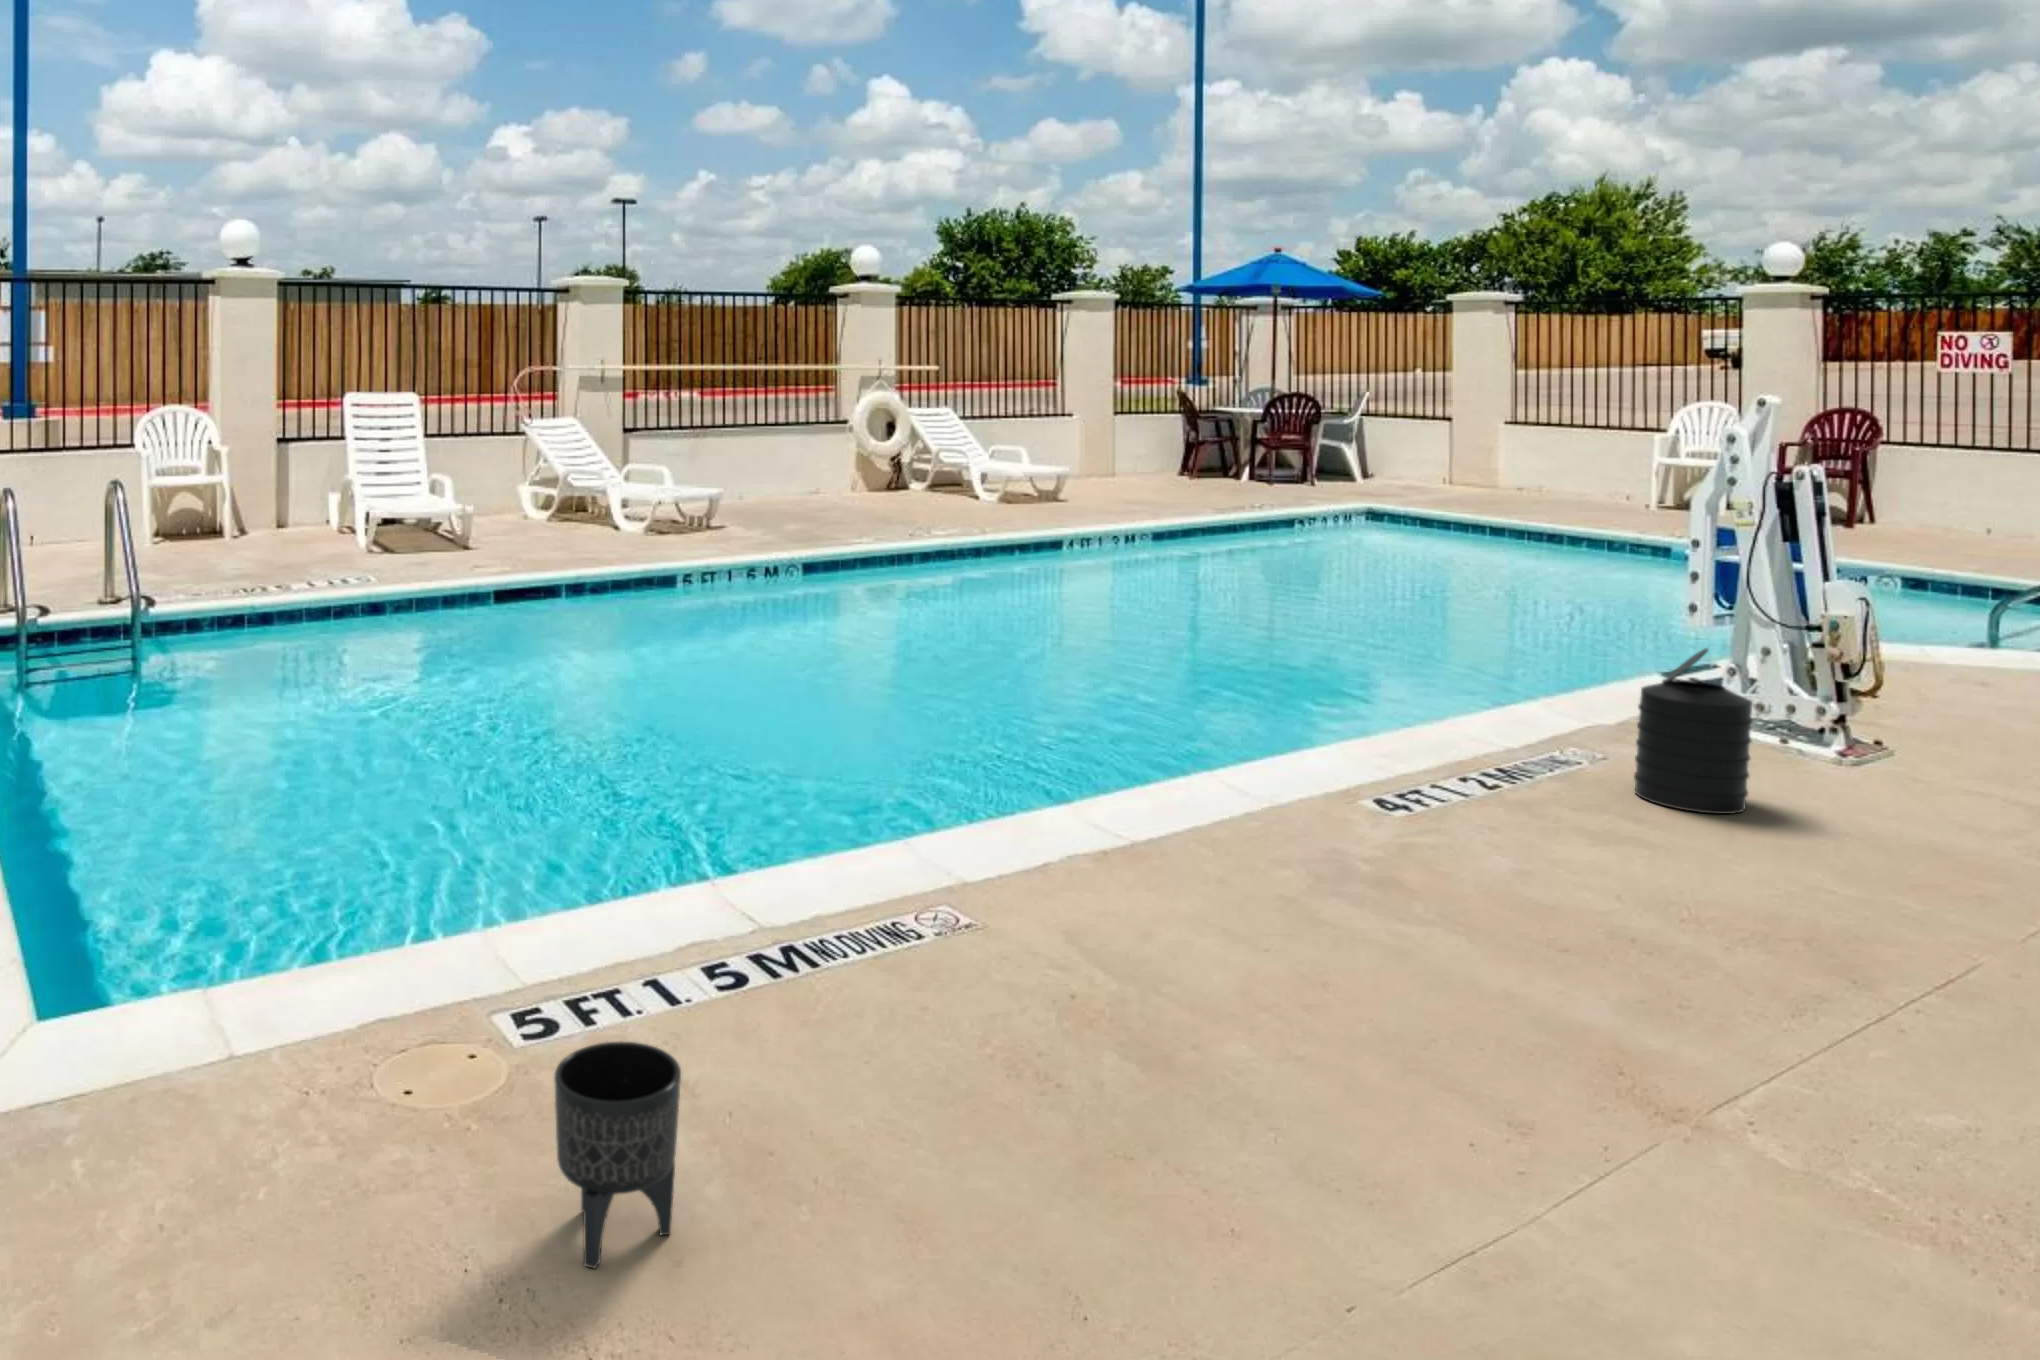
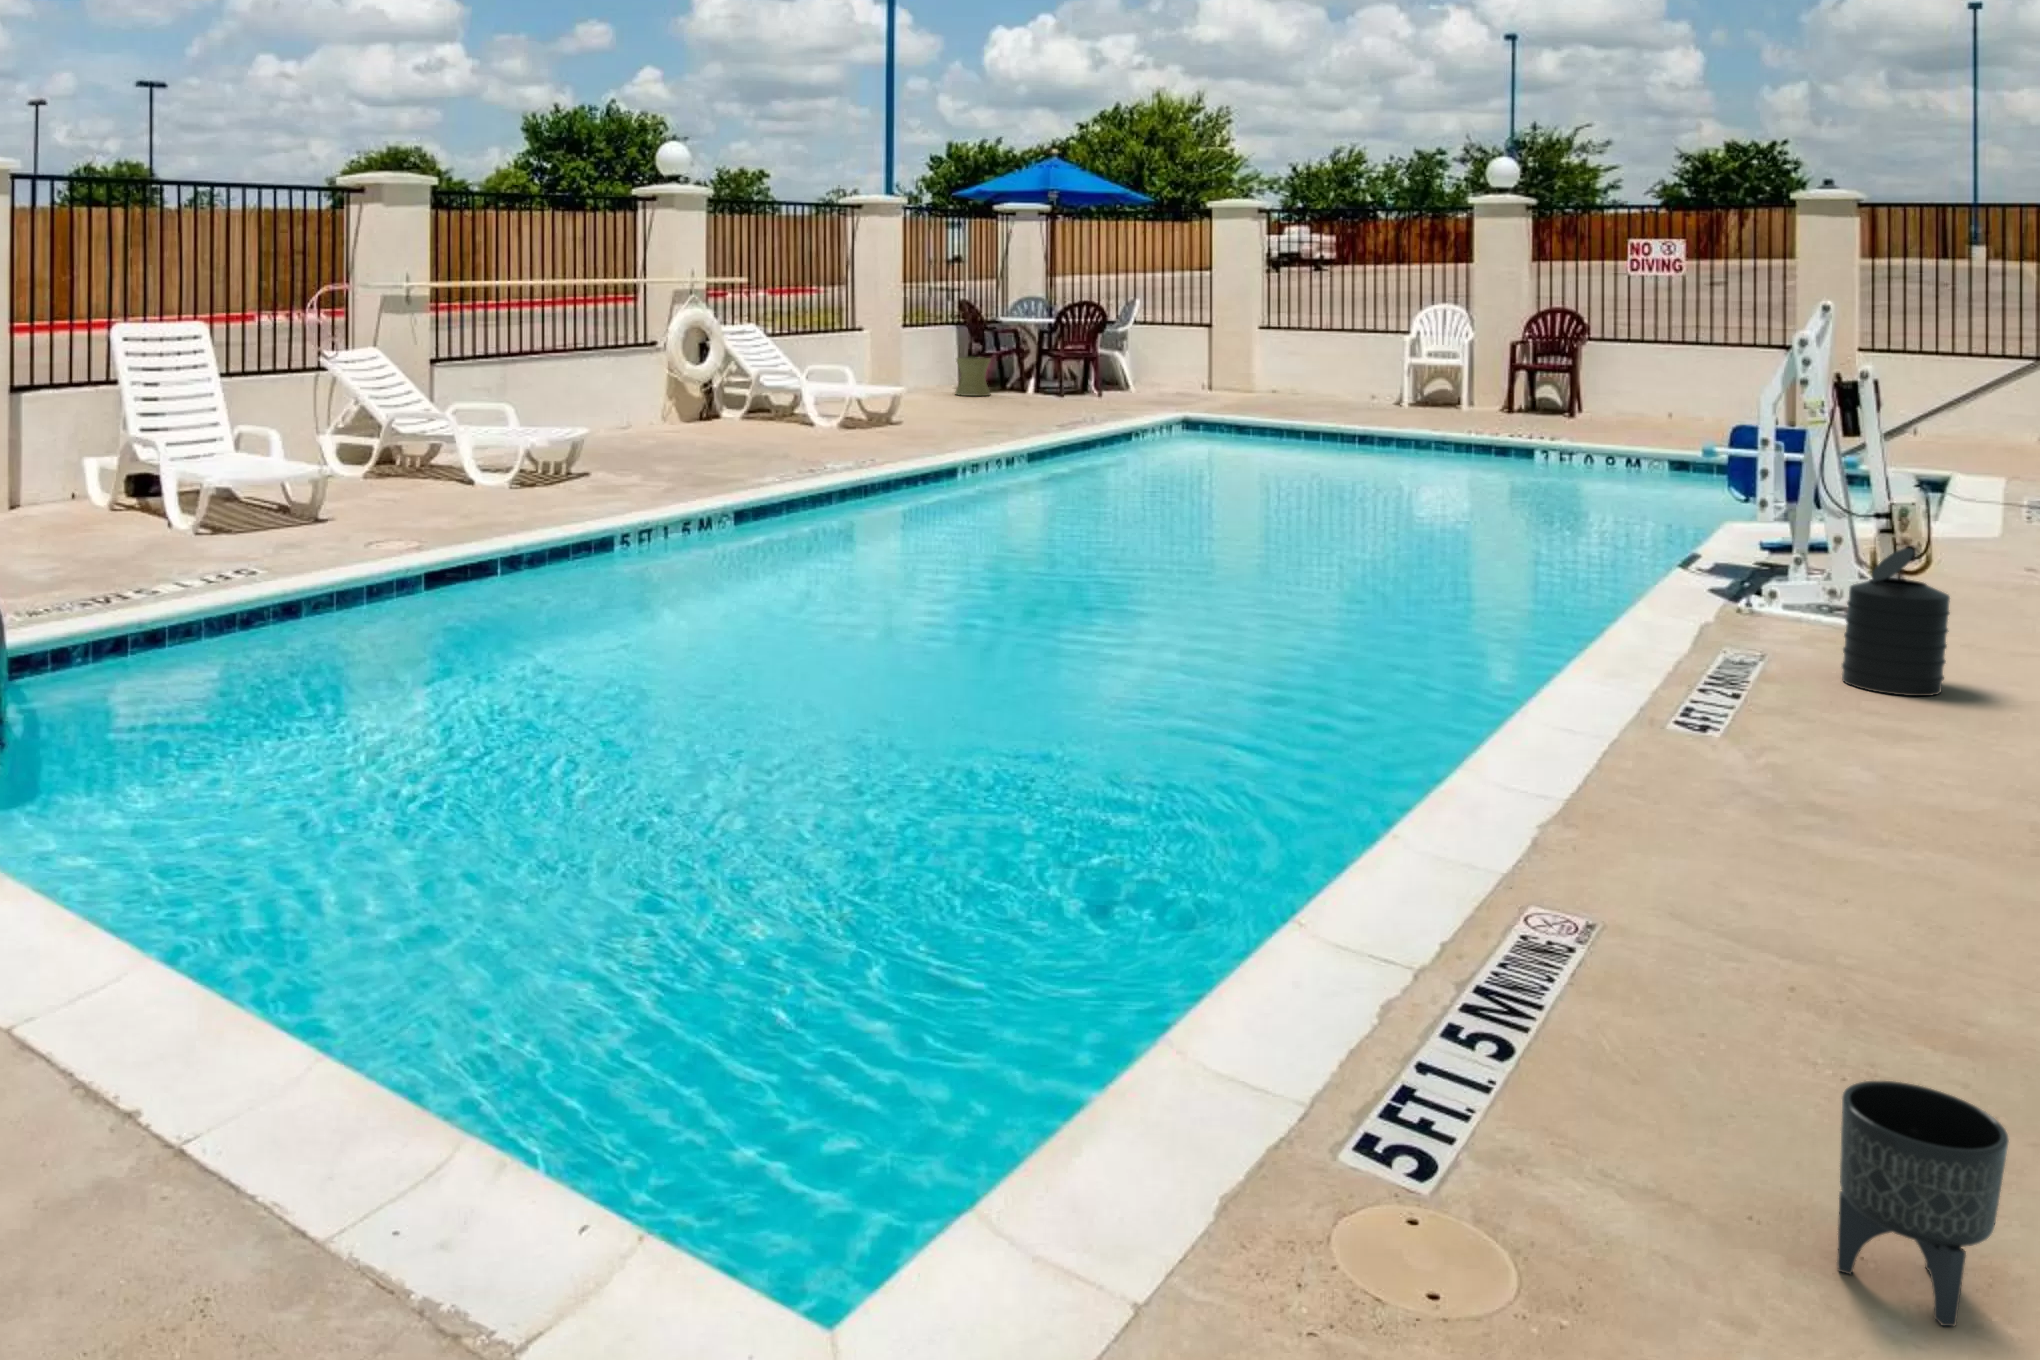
side table: none [1164,445,1201,482] -> present [955,357,991,396]

